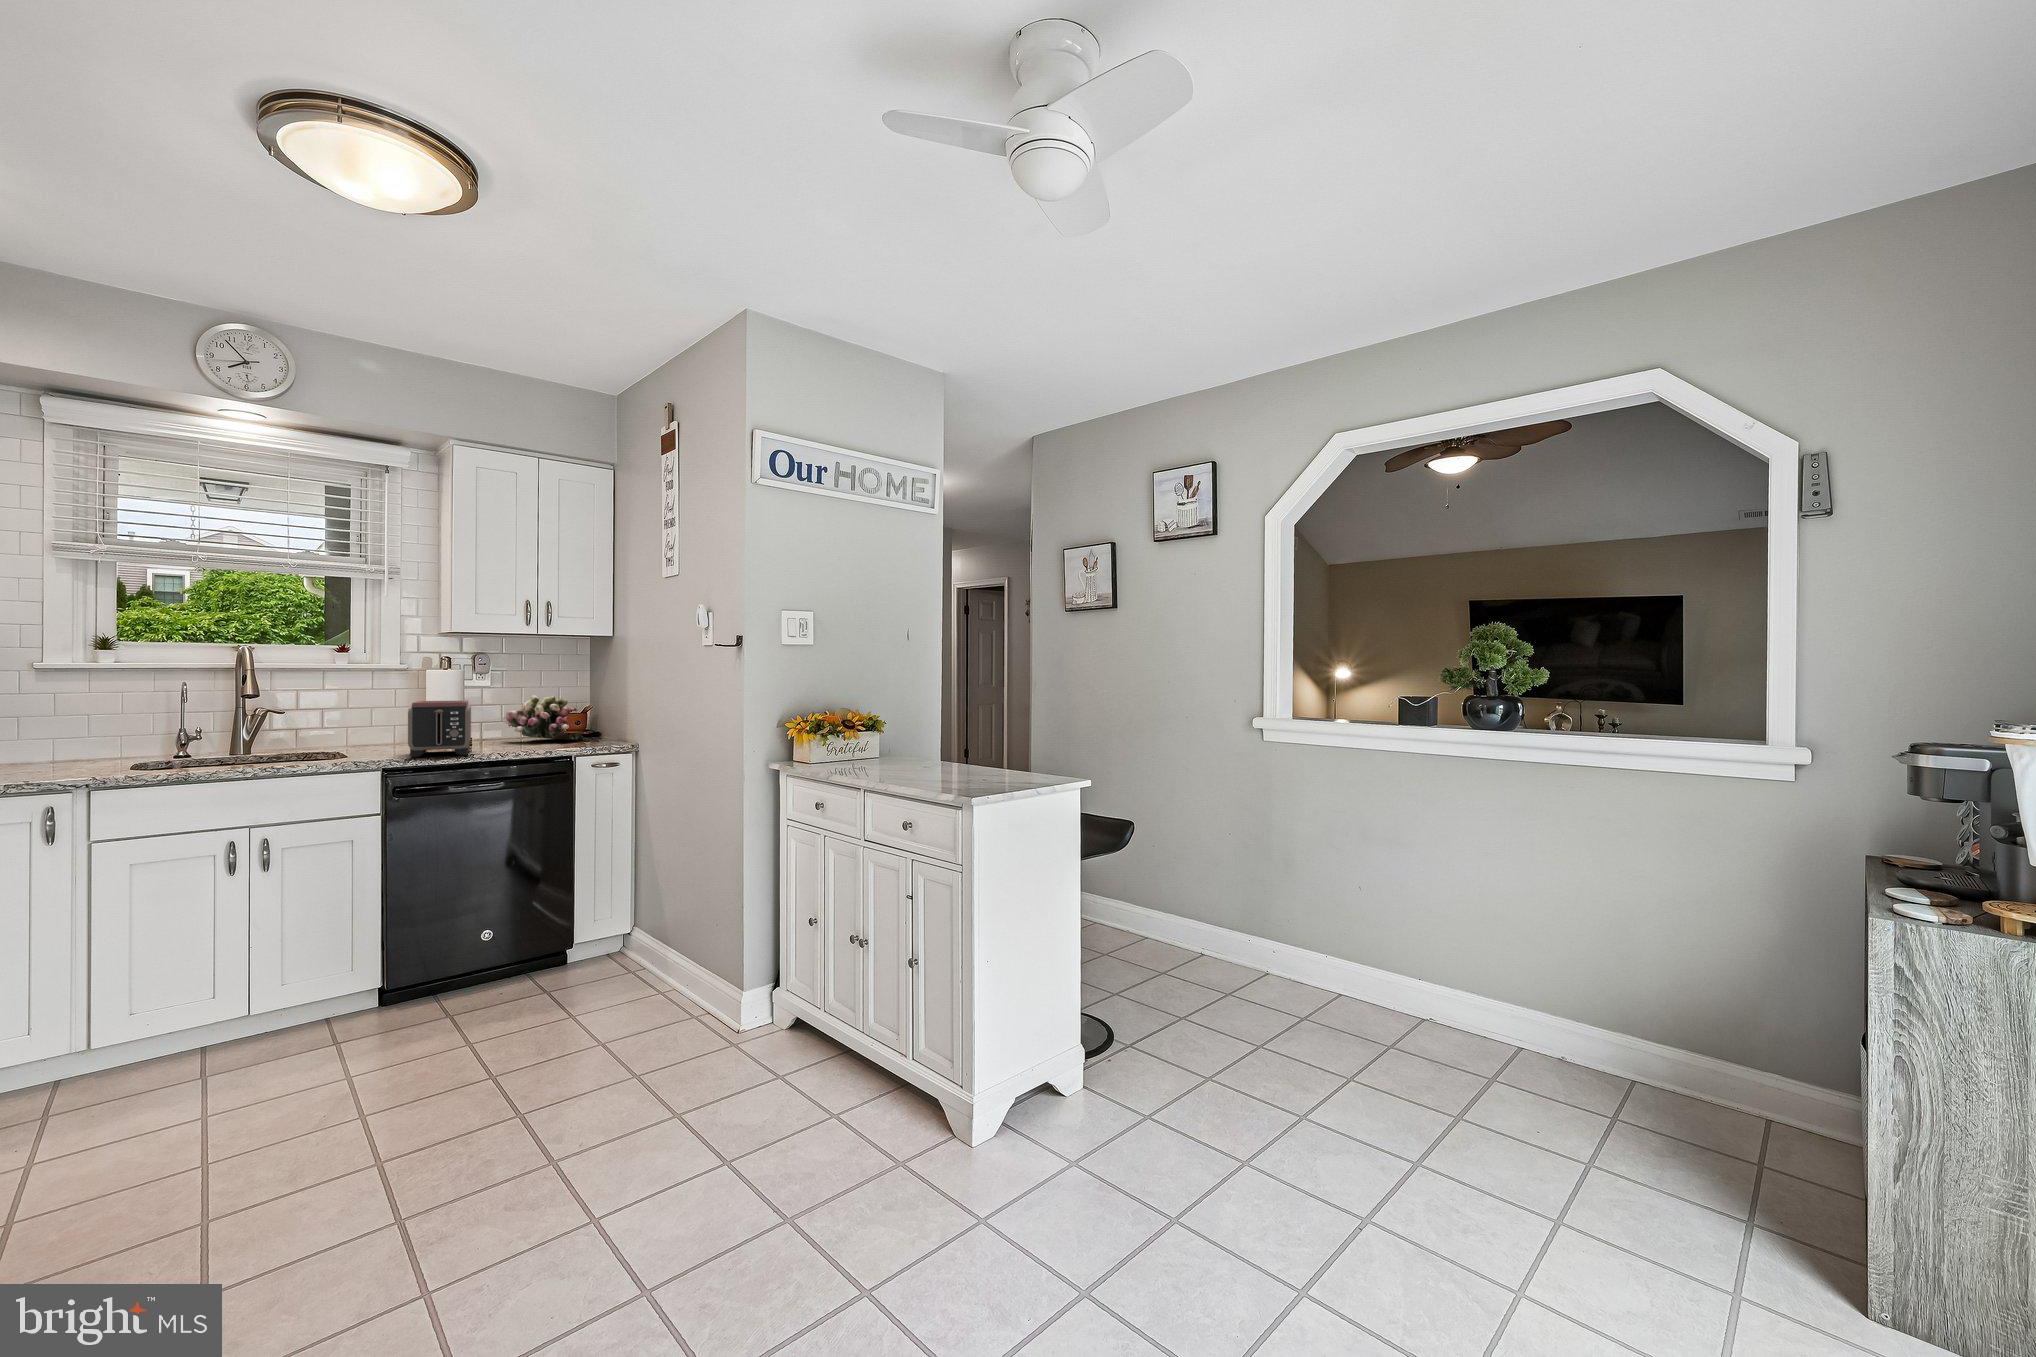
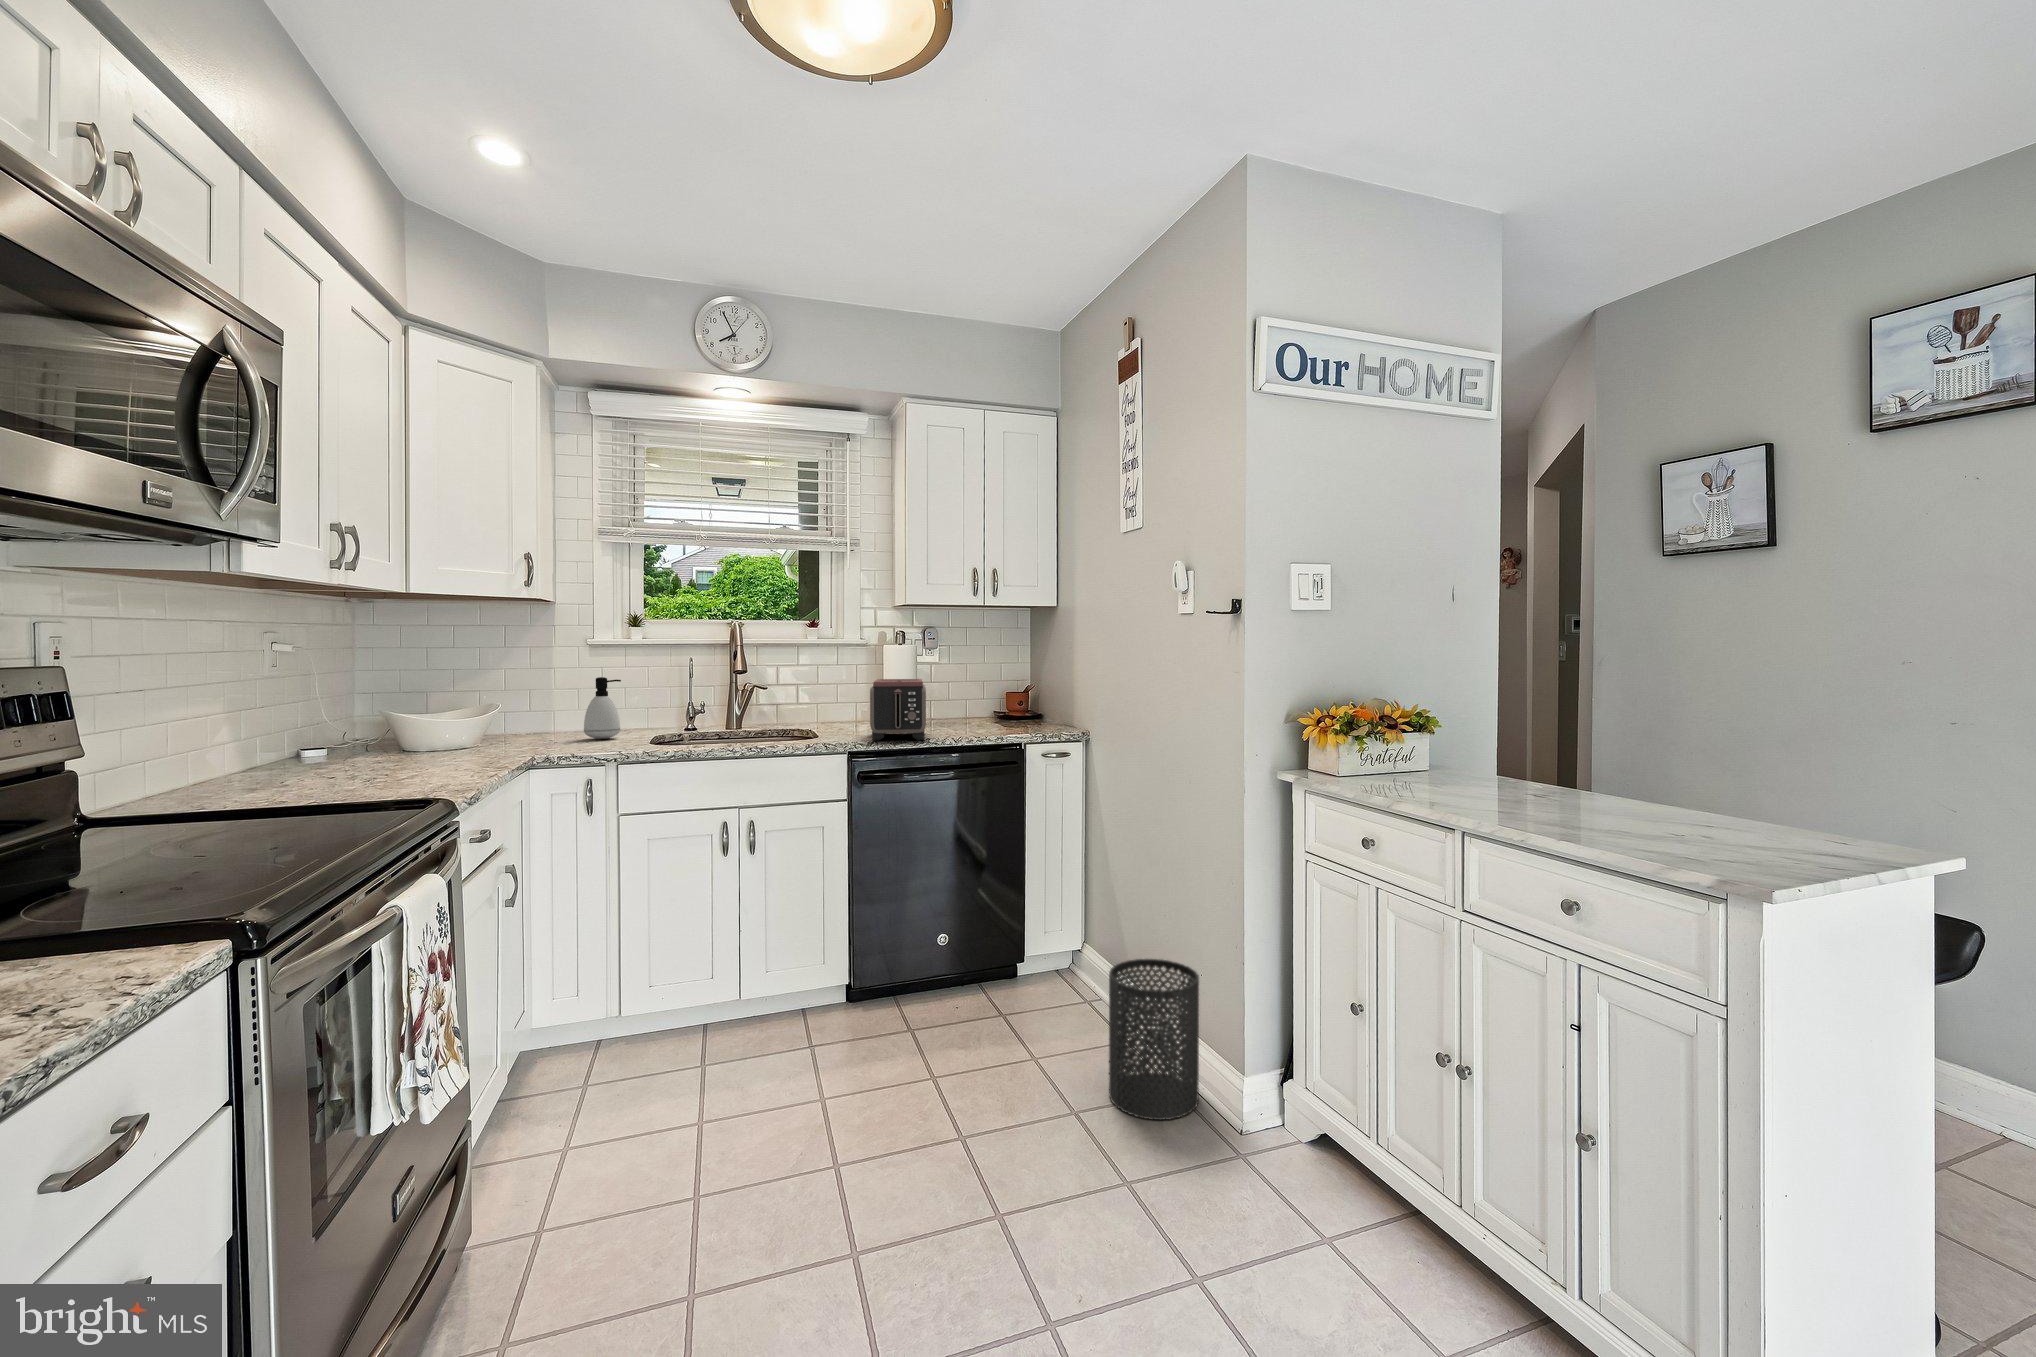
flower arrangement: present [503,695,583,740] -> none [951,673,1031,723]
soap dispenser: none [34,702,89,767] -> present [584,677,621,739]
trash can: none [636,920,713,1044] -> present [1109,959,1199,1120]

